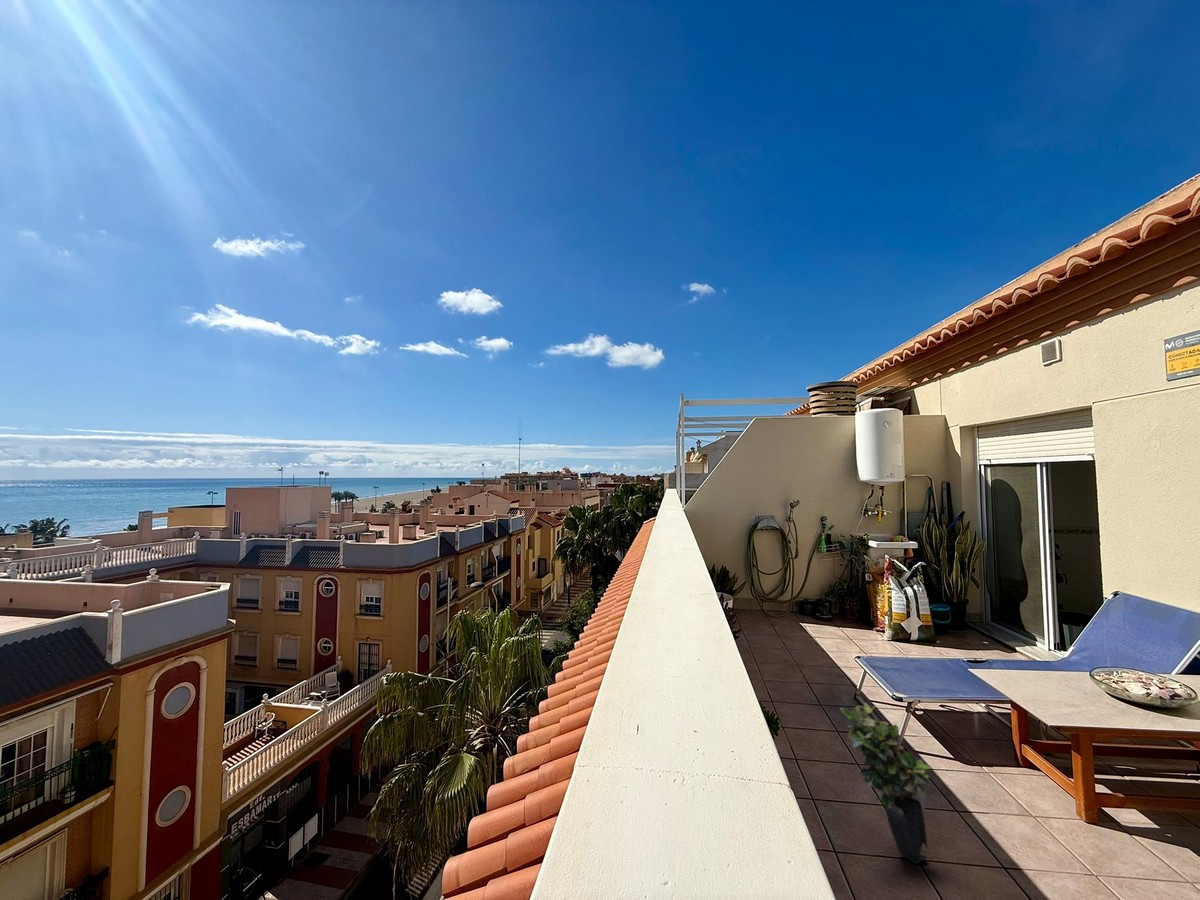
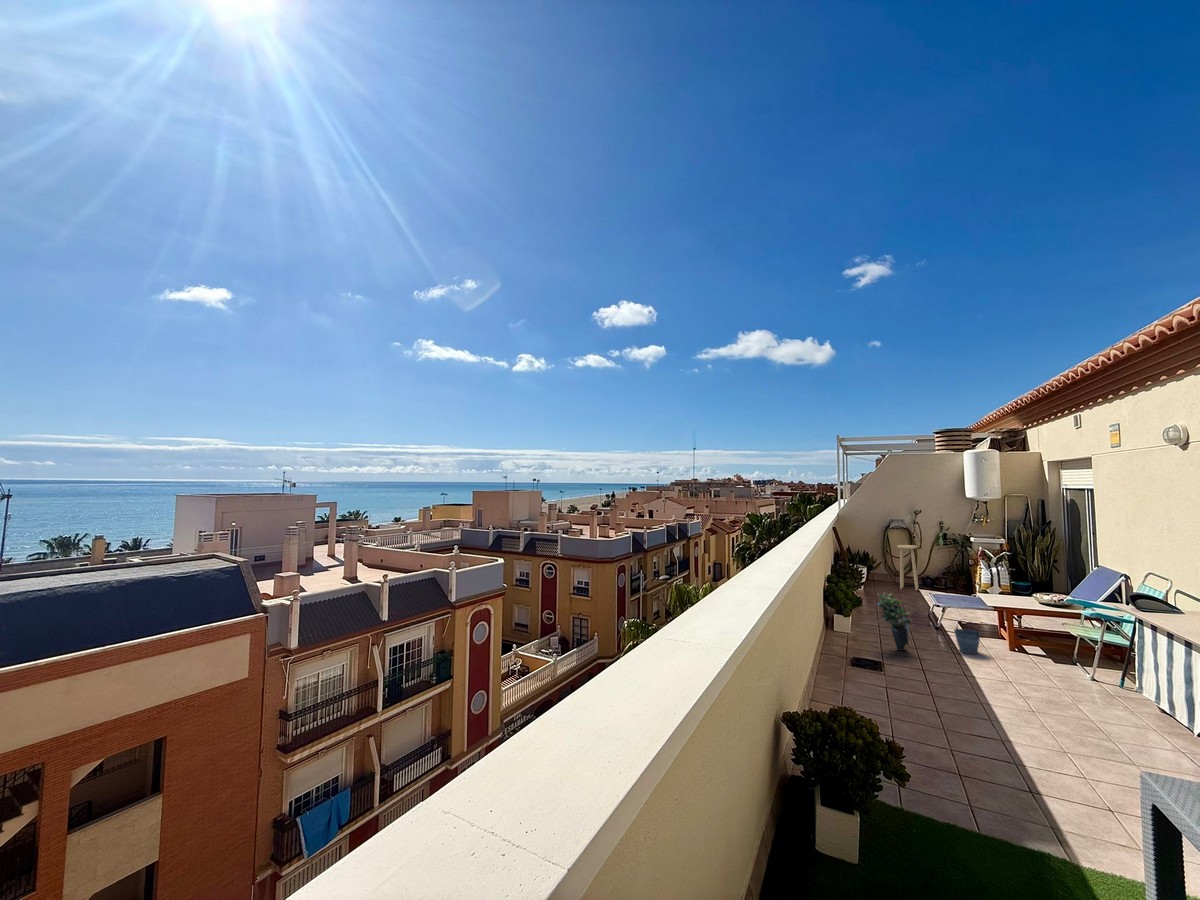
stool: none [769,552,797,617] -> present [897,545,919,590]
bucket: none [994,755,1067,844] -> present [954,627,981,654]

